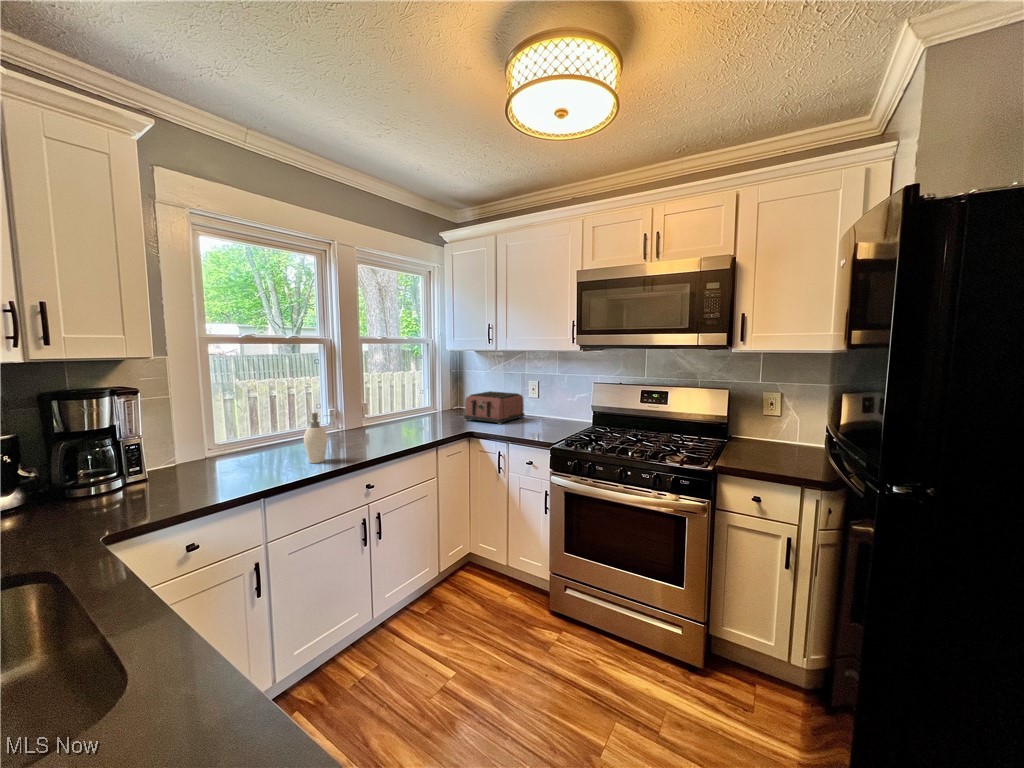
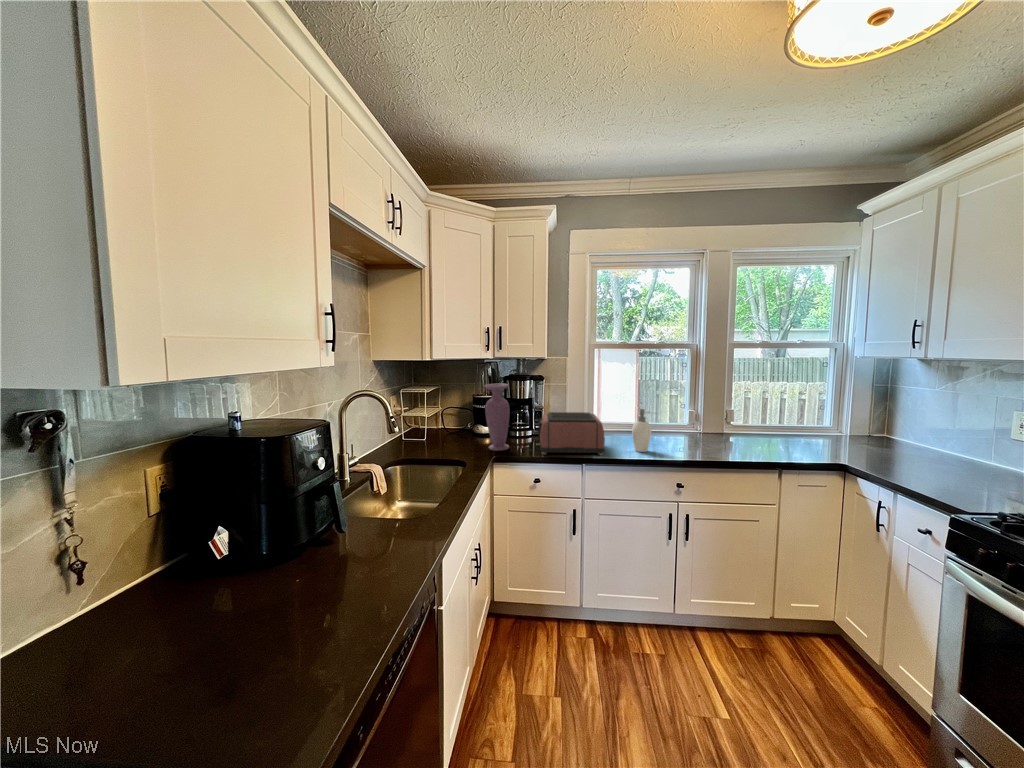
toaster: present [464,391,525,425] -> present [534,412,605,455]
vase: none [30,403,107,531] -> present [485,384,510,451]

